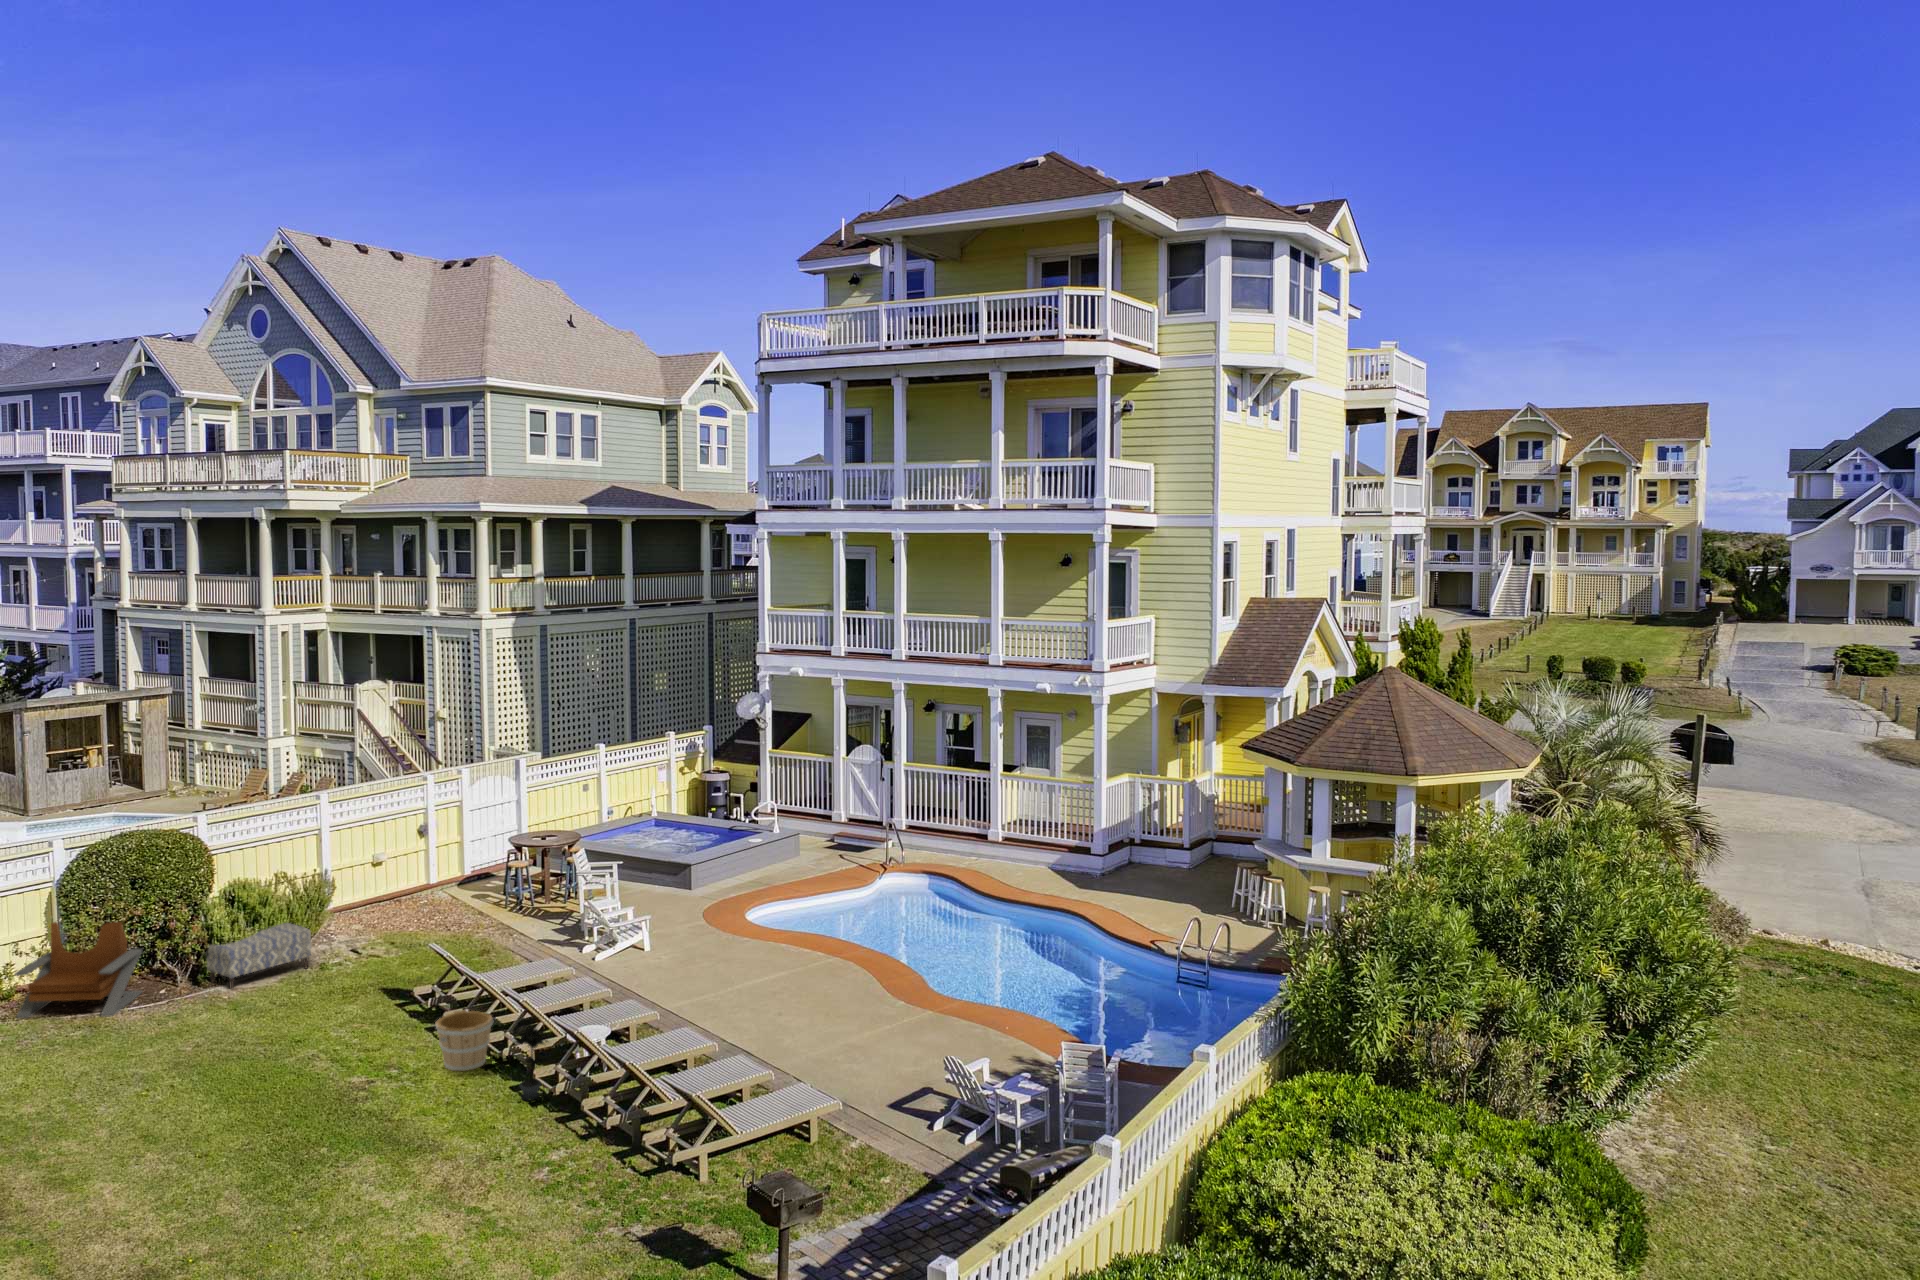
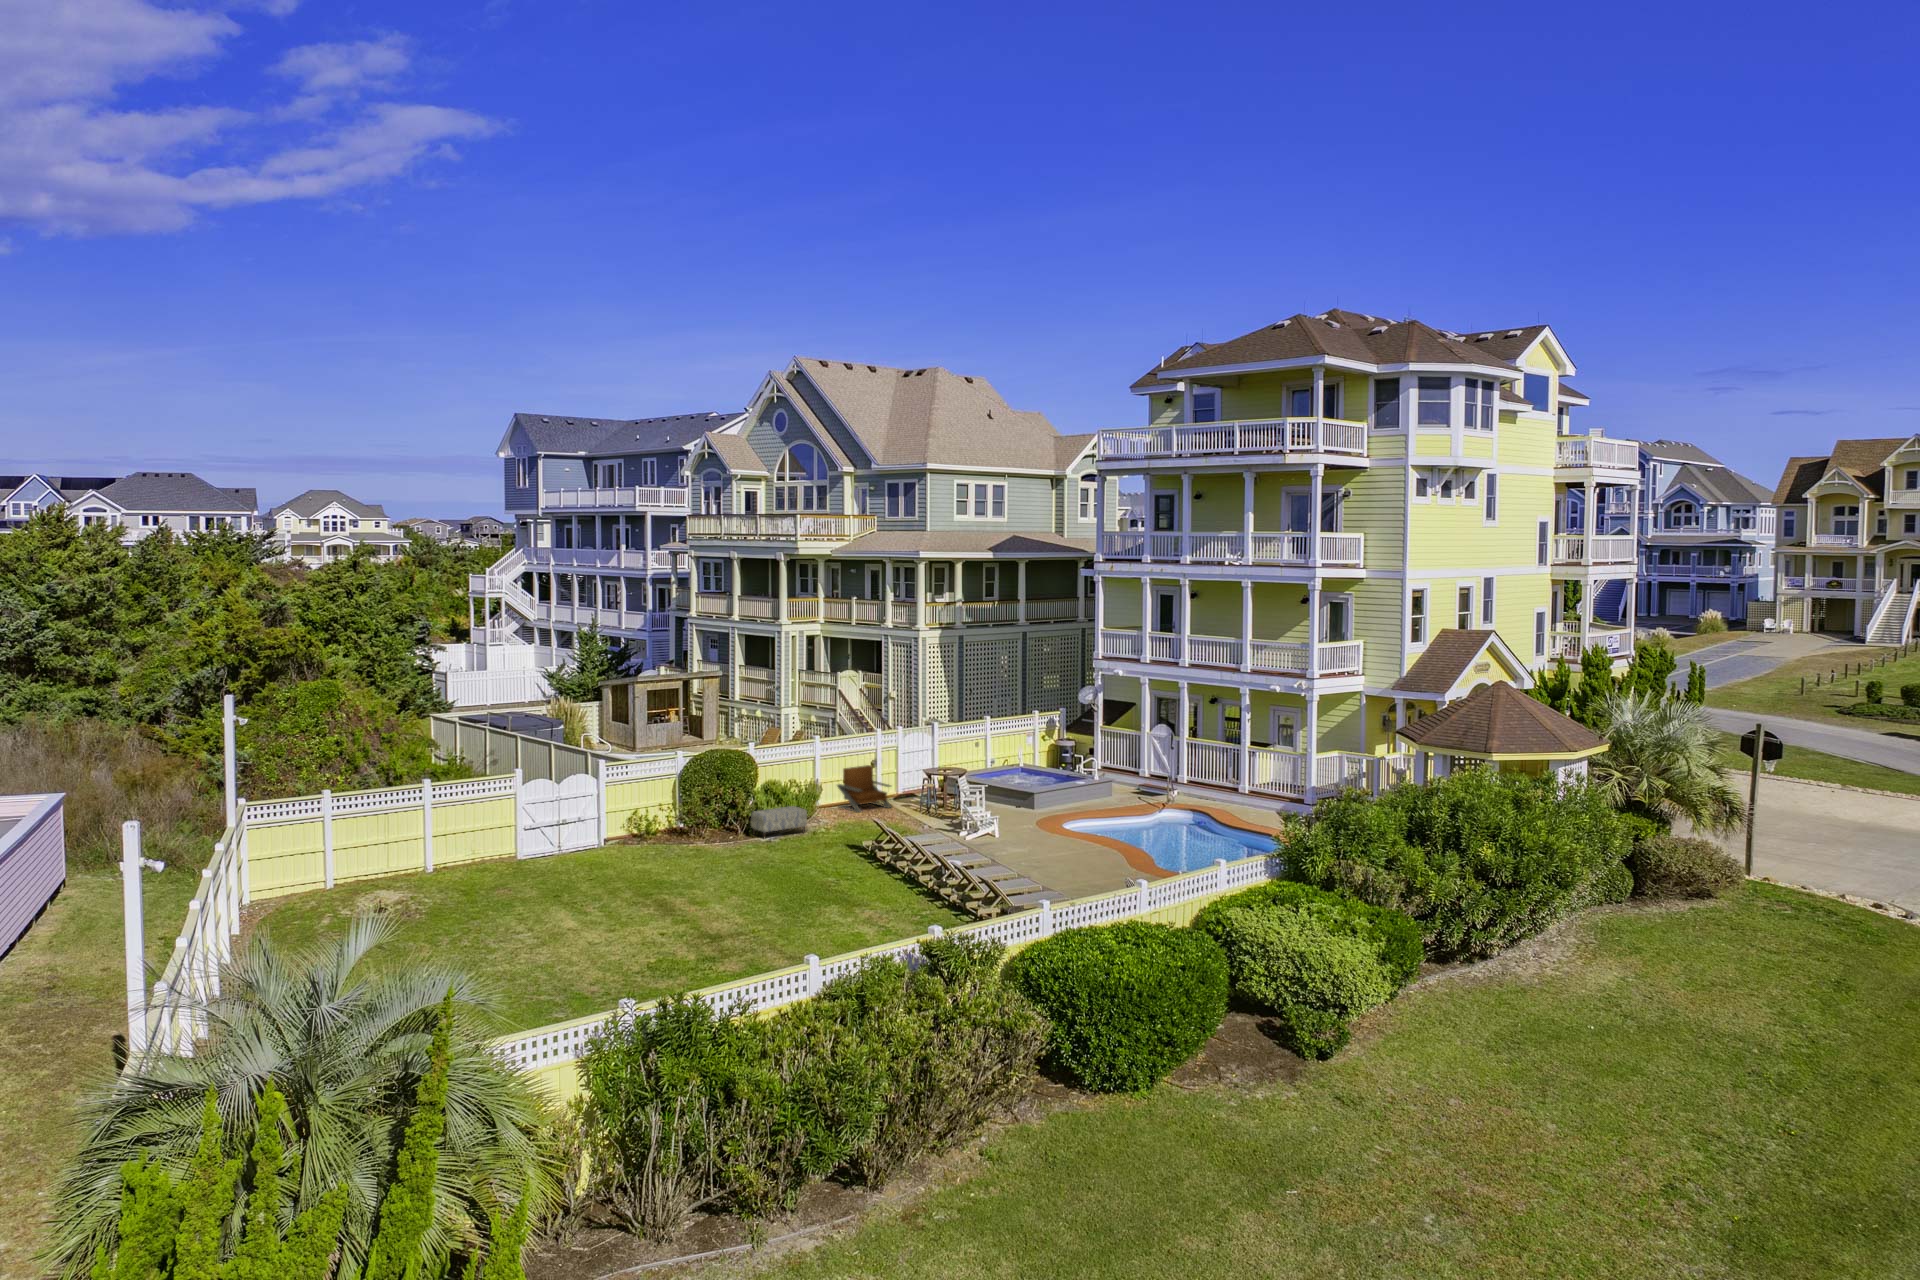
lounge chair: present [15,920,142,1019] -> present [837,765,891,812]
wooden bucket: present [435,1010,494,1071] -> none [872,852,903,885]
potted plant: present [513,1017,548,1101] -> none [911,852,932,900]

